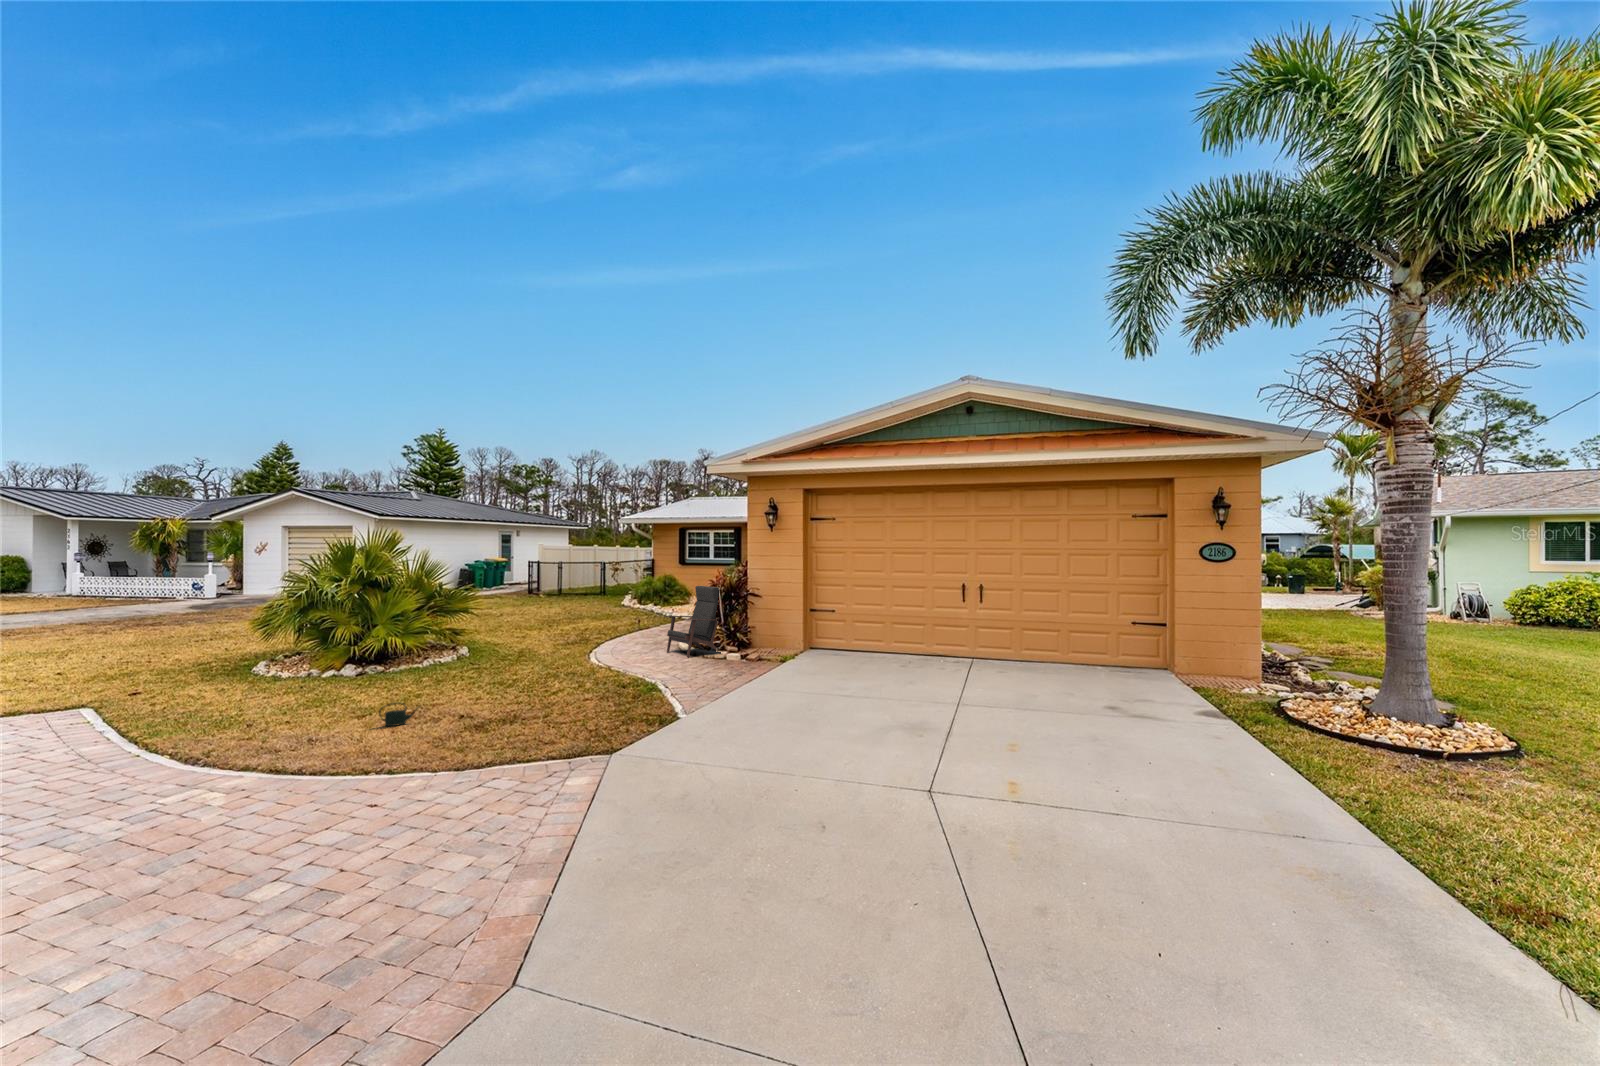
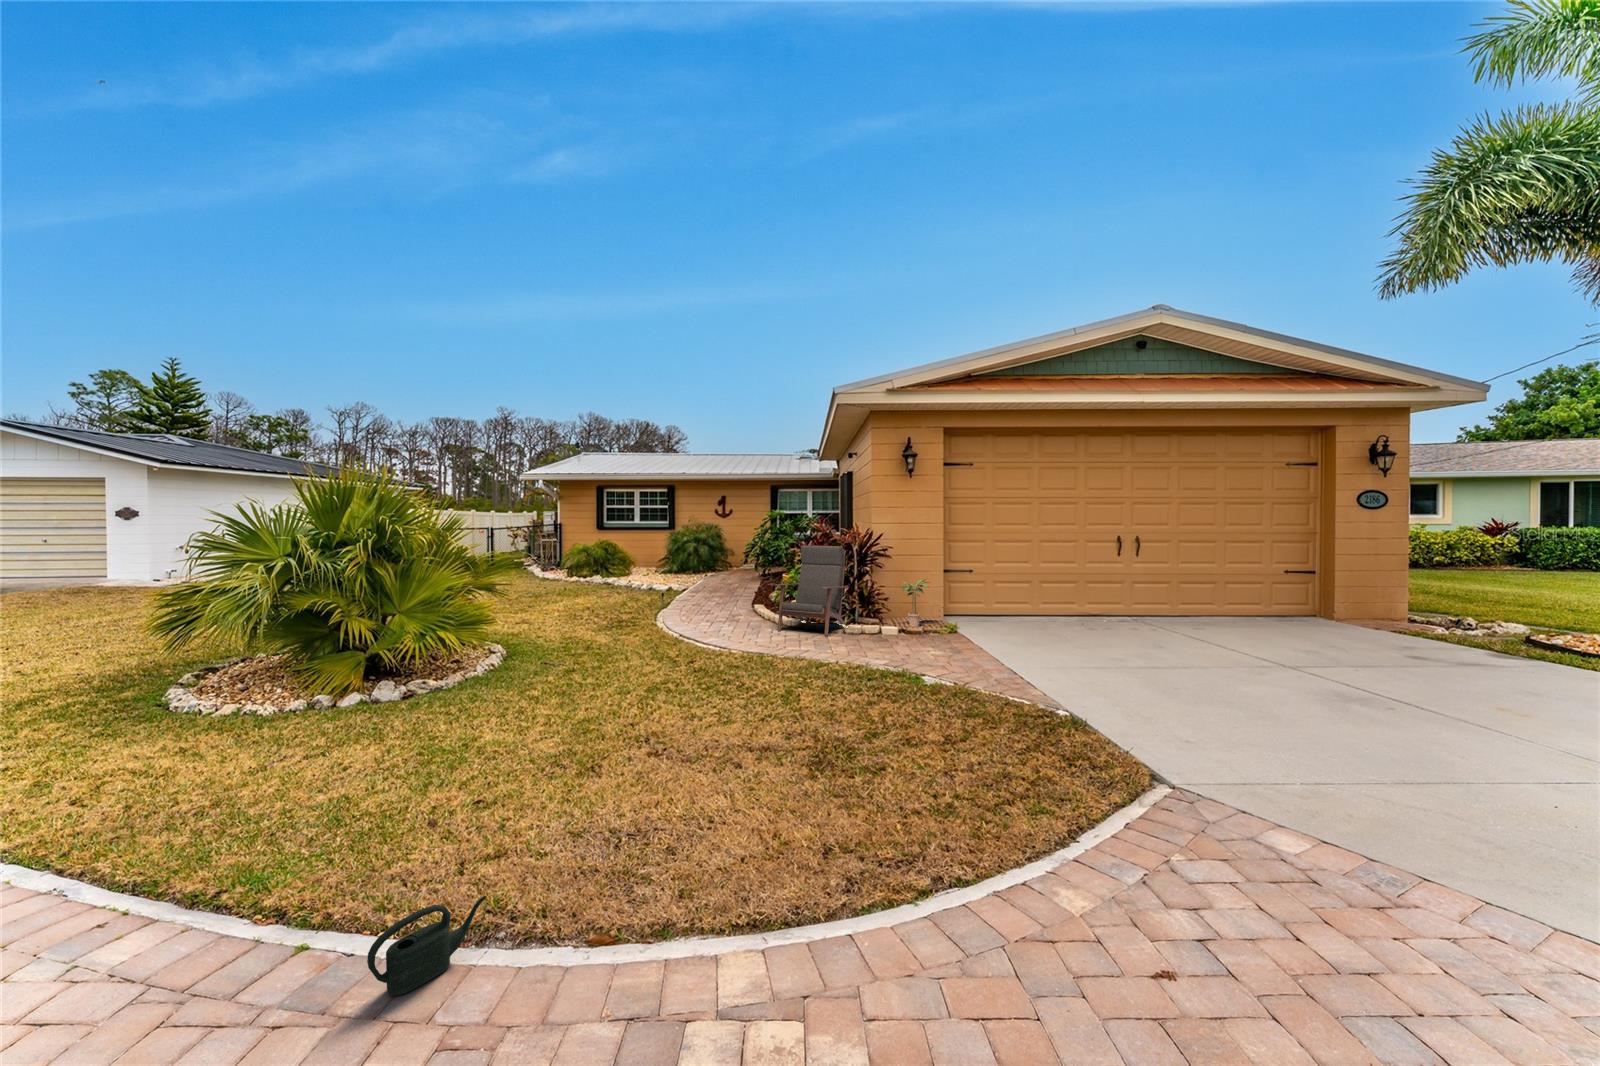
potted plant: none [762,616,787,657] -> present [902,579,929,627]
watering can: present [379,703,414,726] -> present [367,895,486,996]

